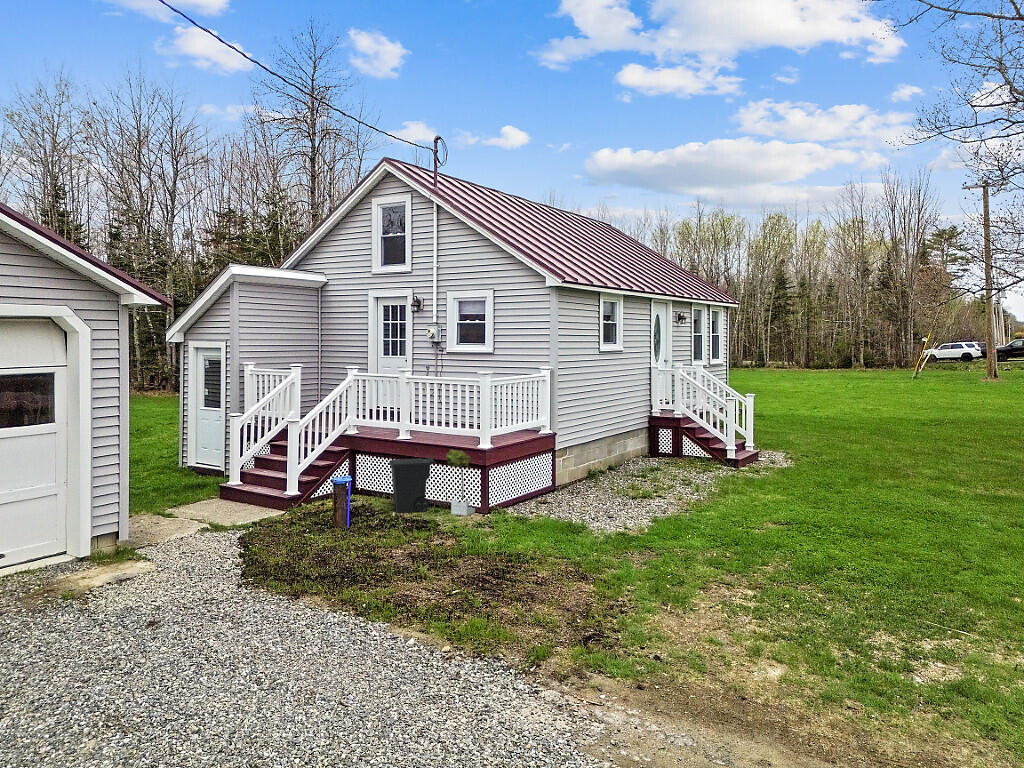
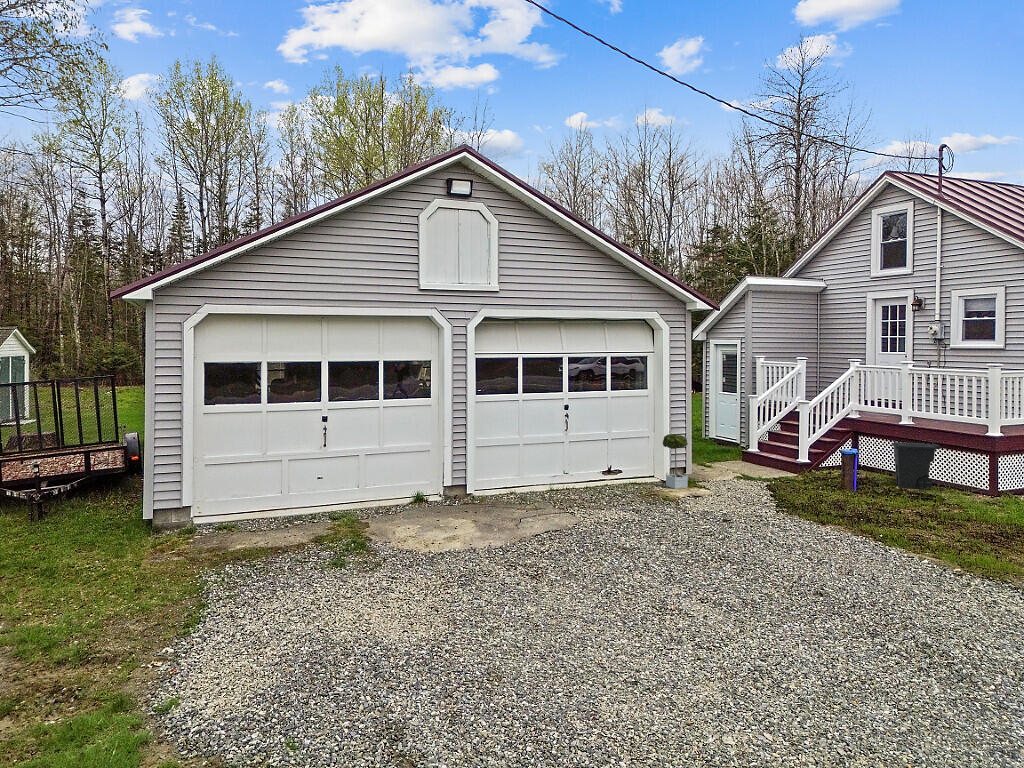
potted tree: present [446,449,475,516] -> present [663,434,688,489]

